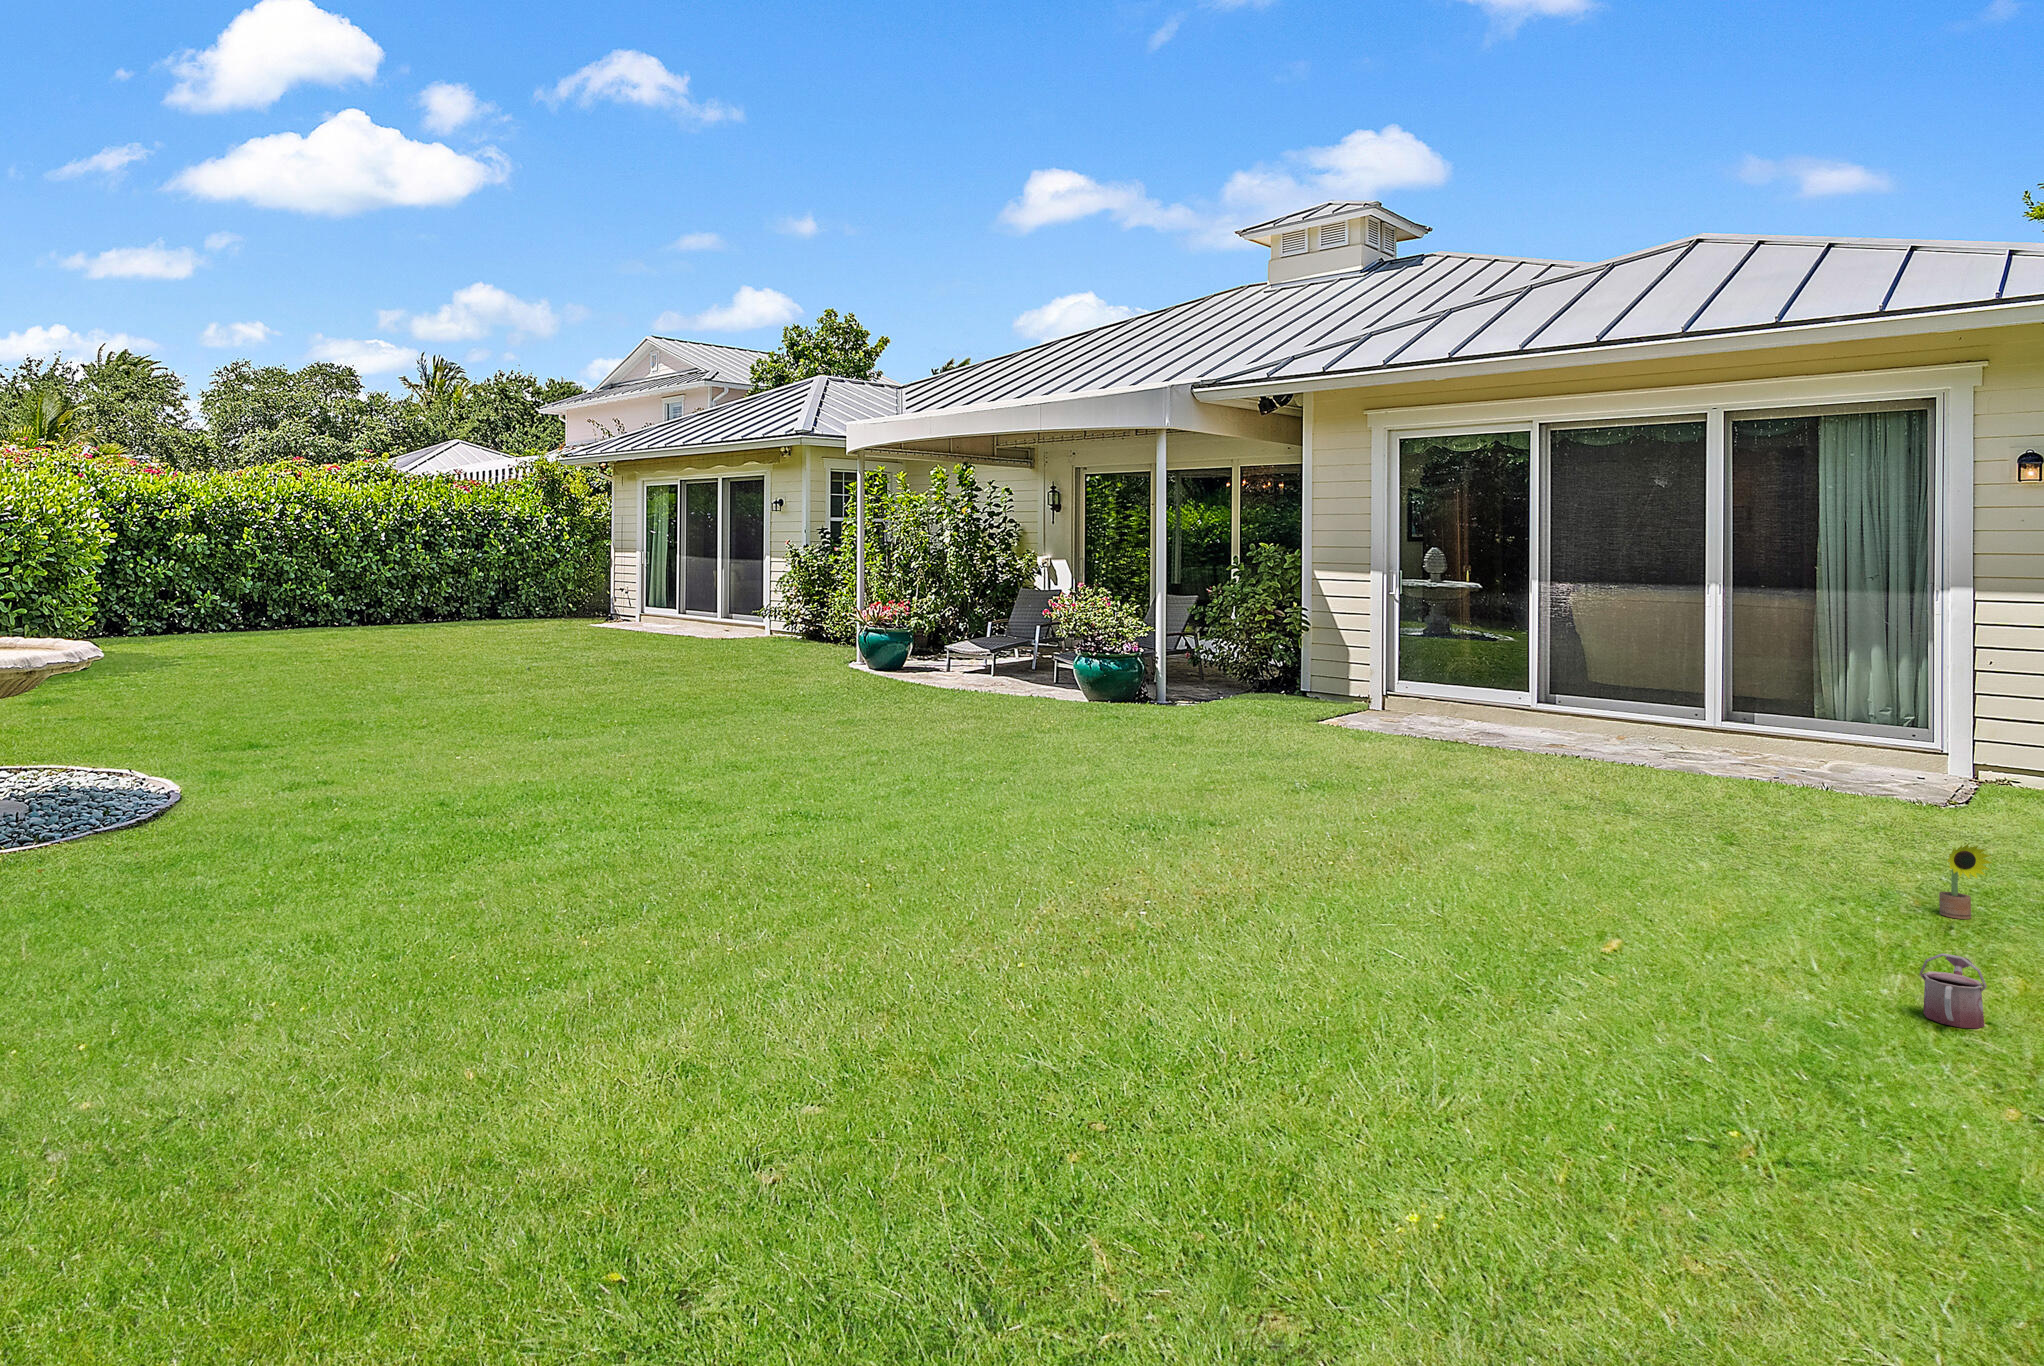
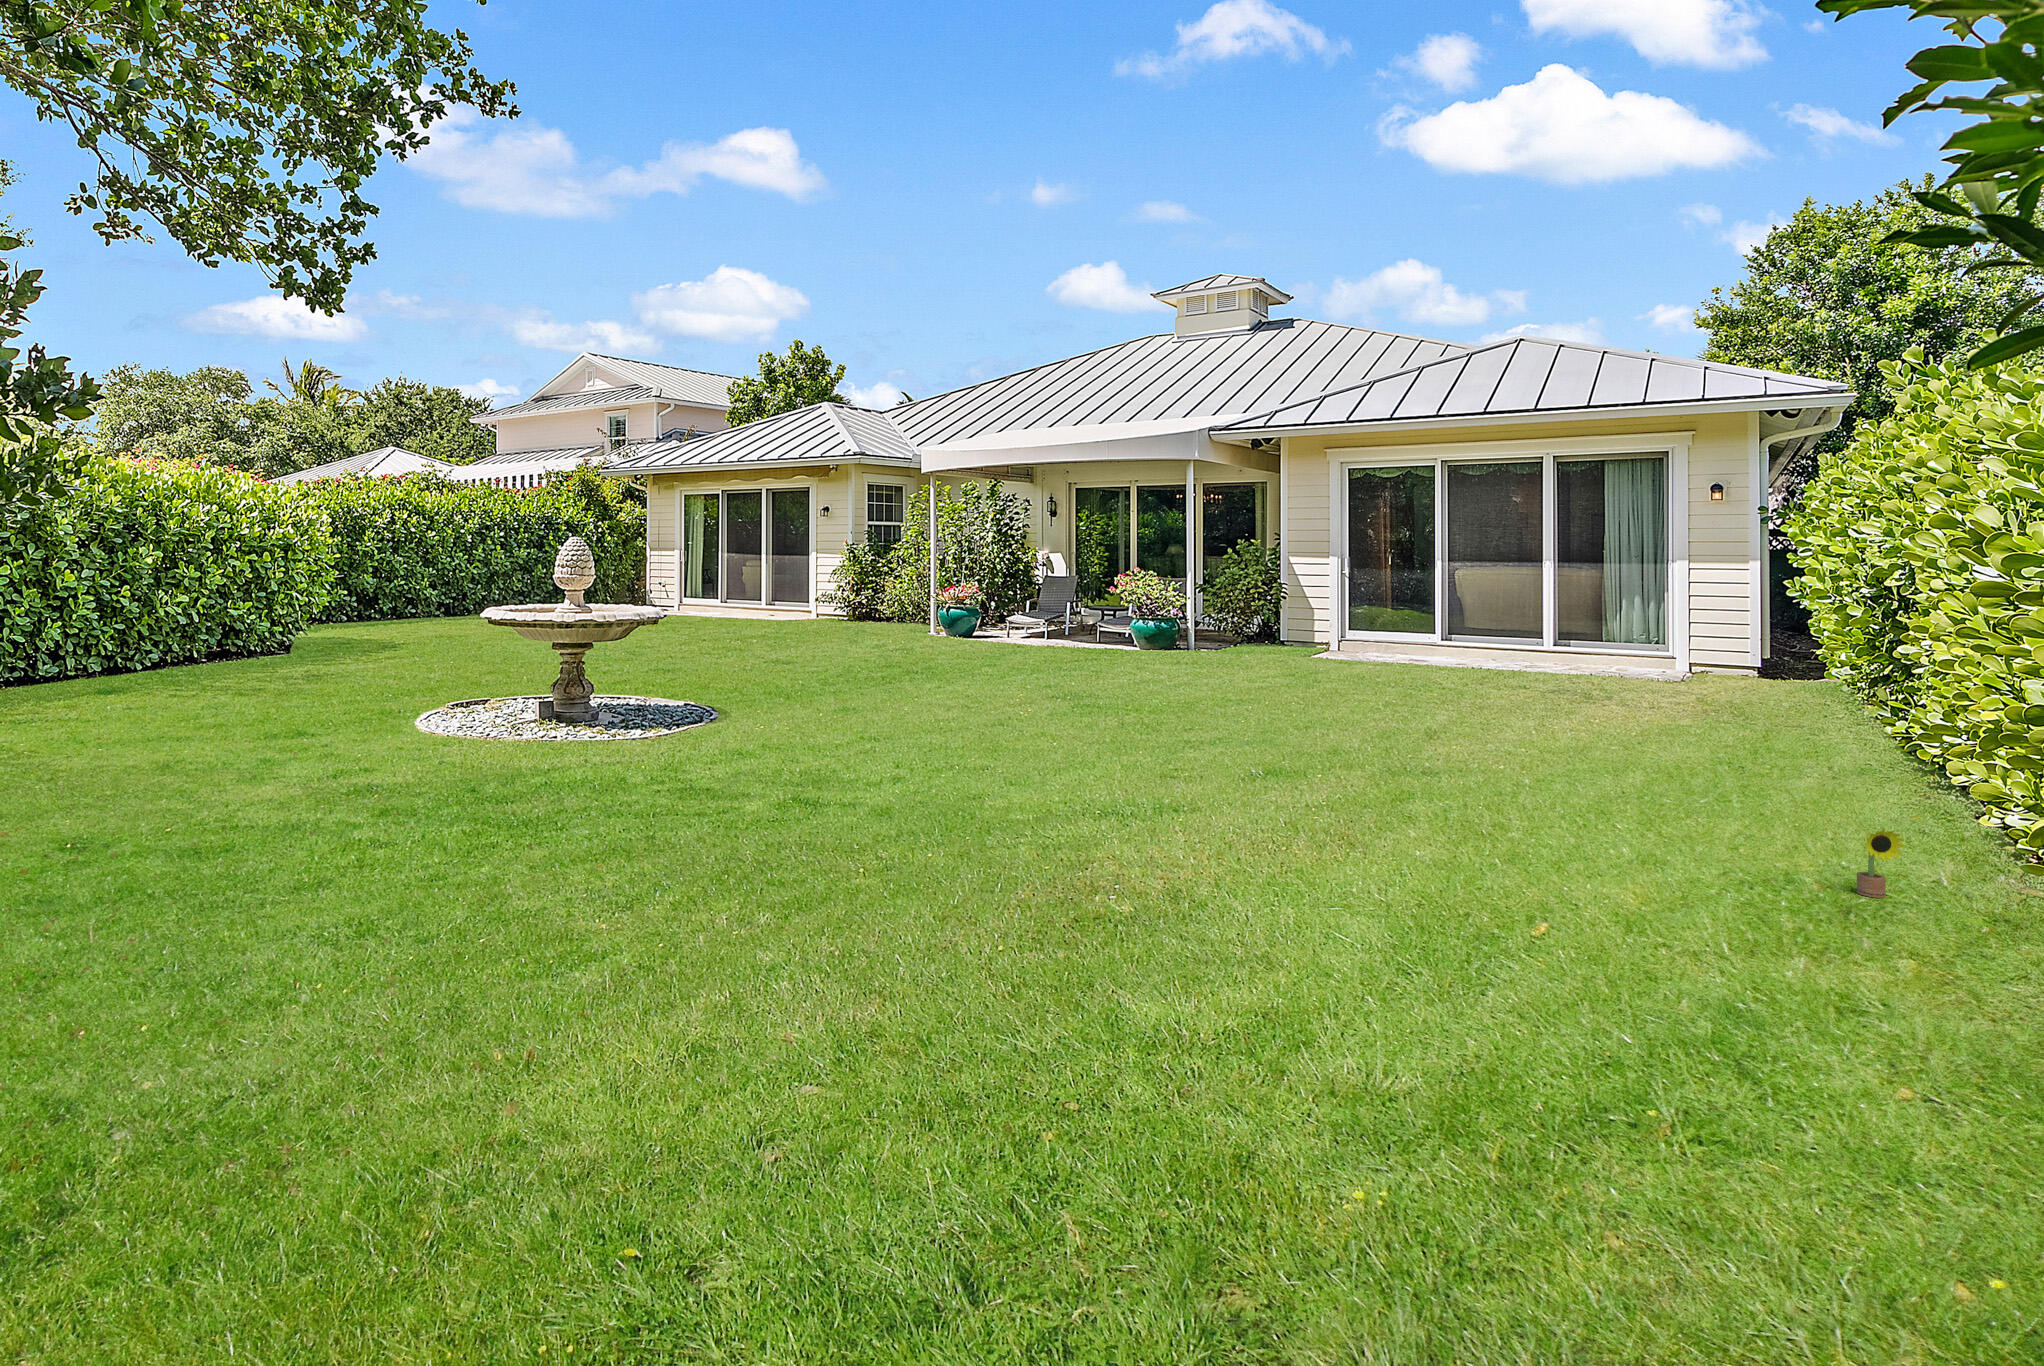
watering can: present [1920,953,1987,1029] -> none [1833,939,1895,1008]

